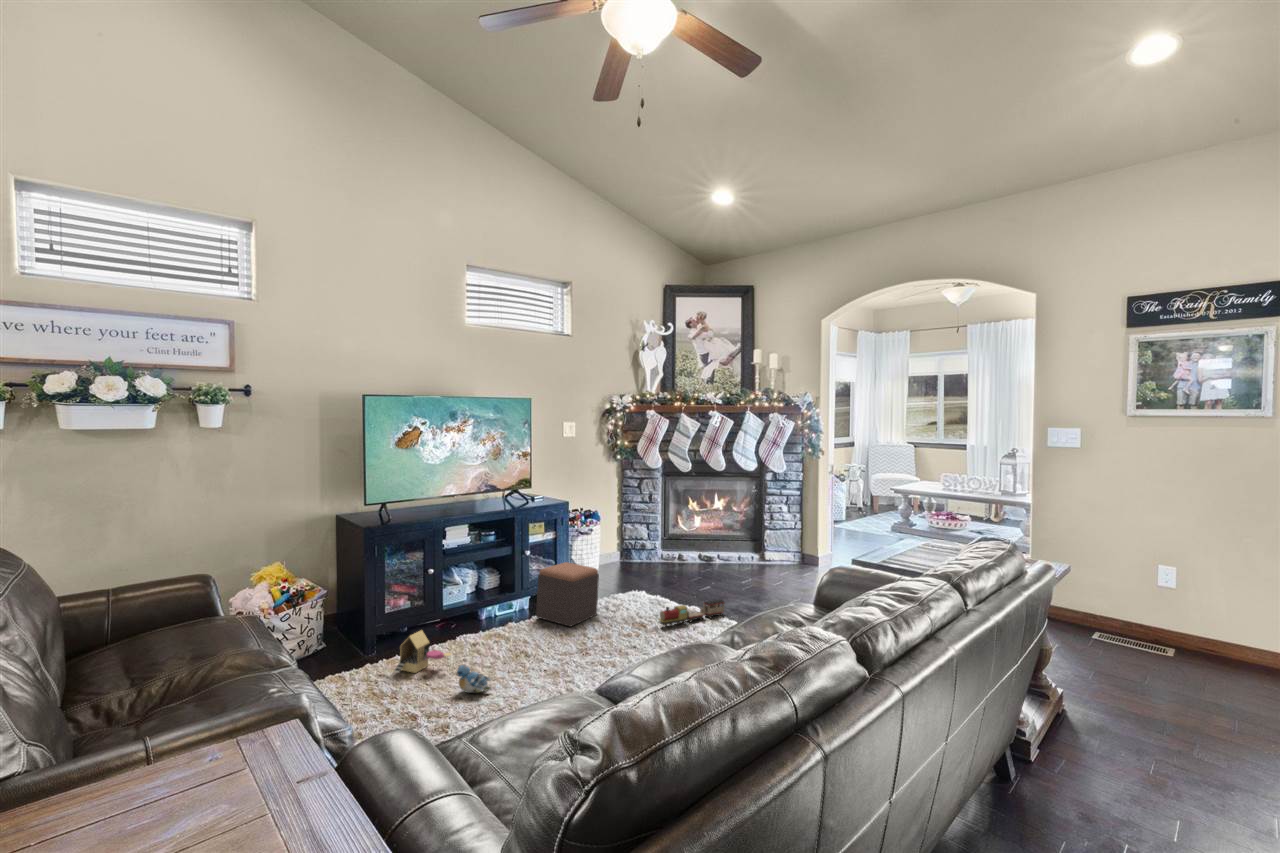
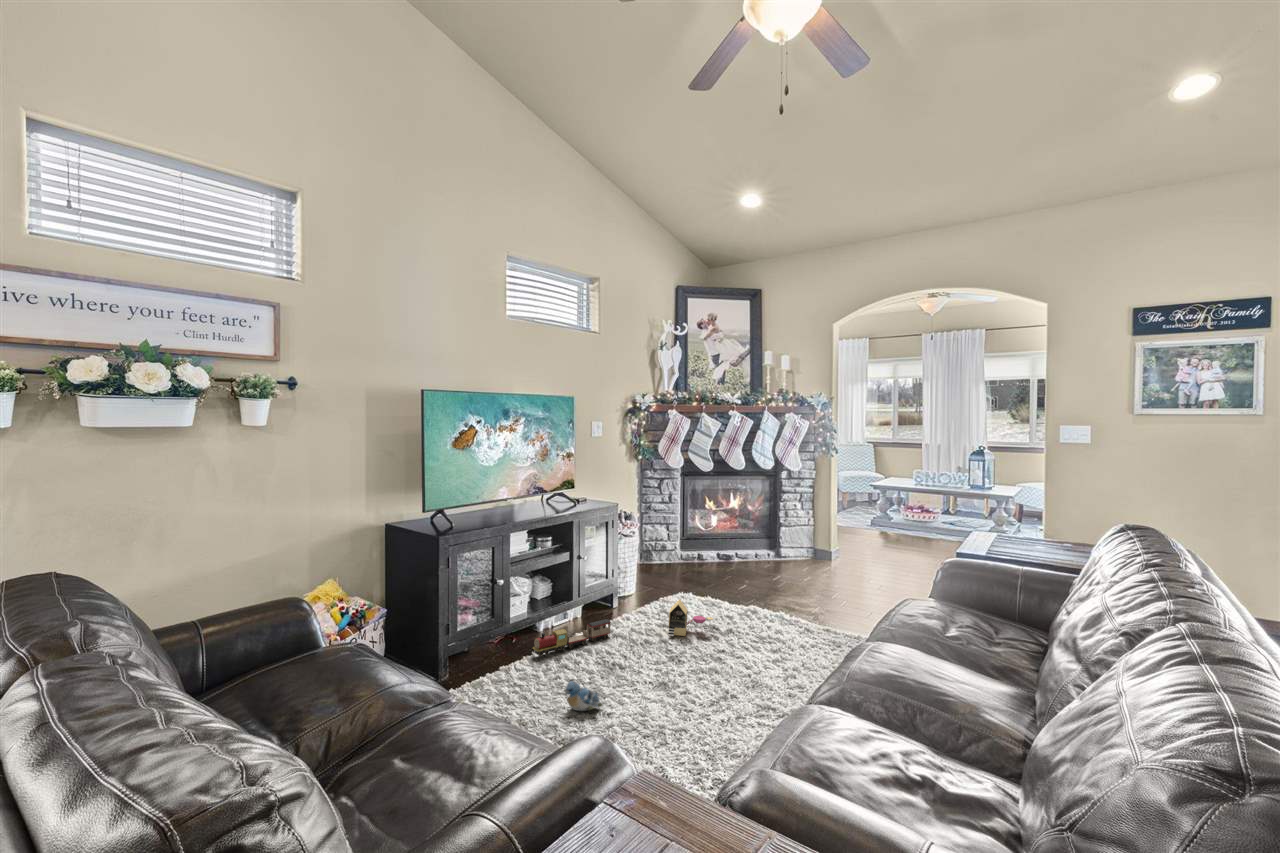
footstool: present [536,562,599,626] -> none [598,565,658,632]
toy train: present [659,599,725,626] -> present [533,619,611,656]
toy house: present [394,630,451,673] -> present [668,599,713,636]

